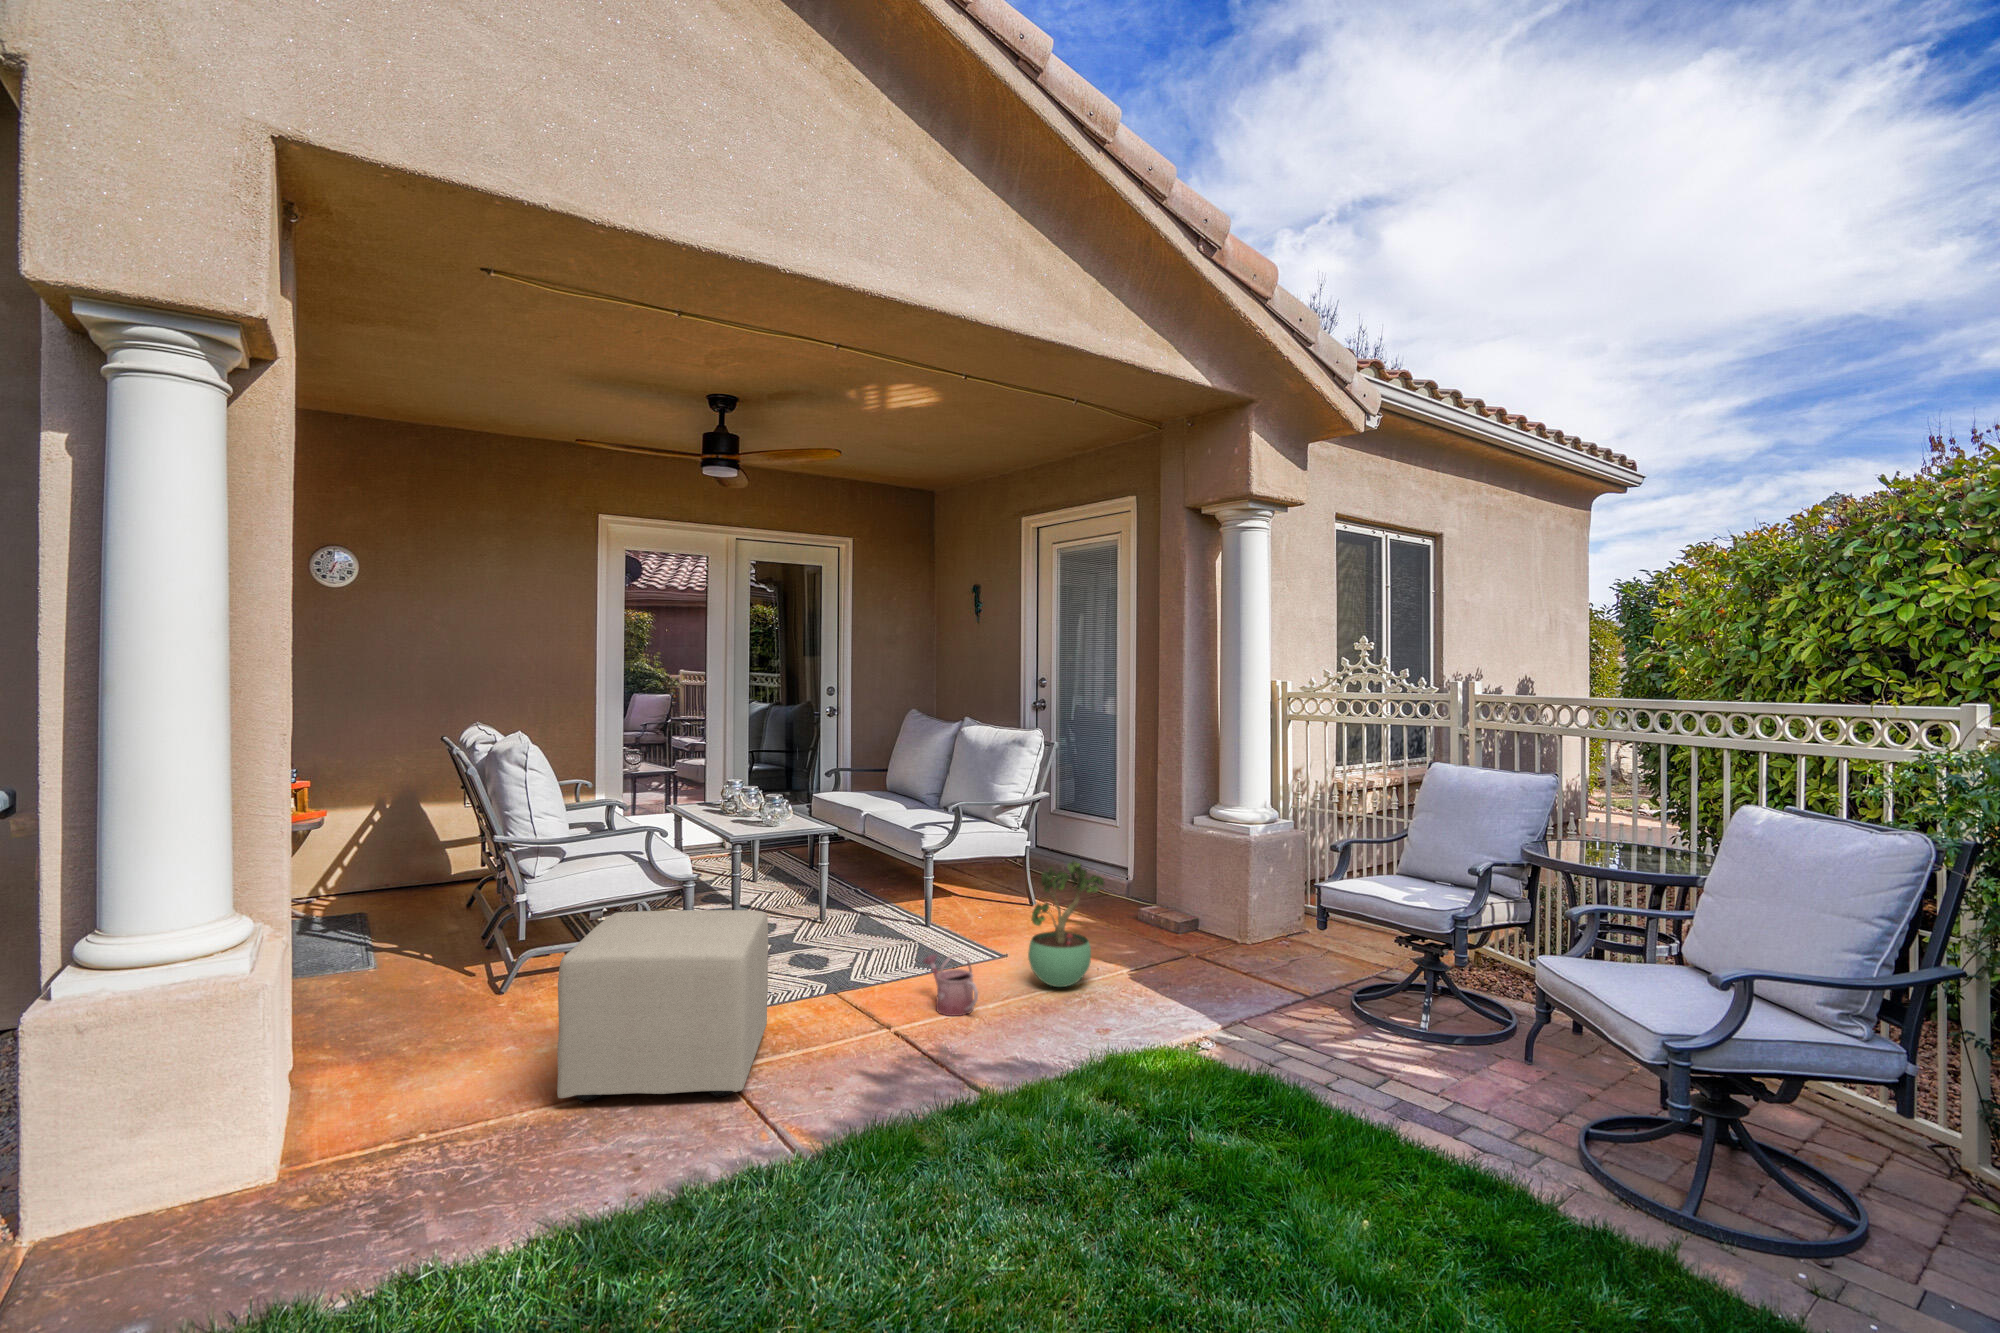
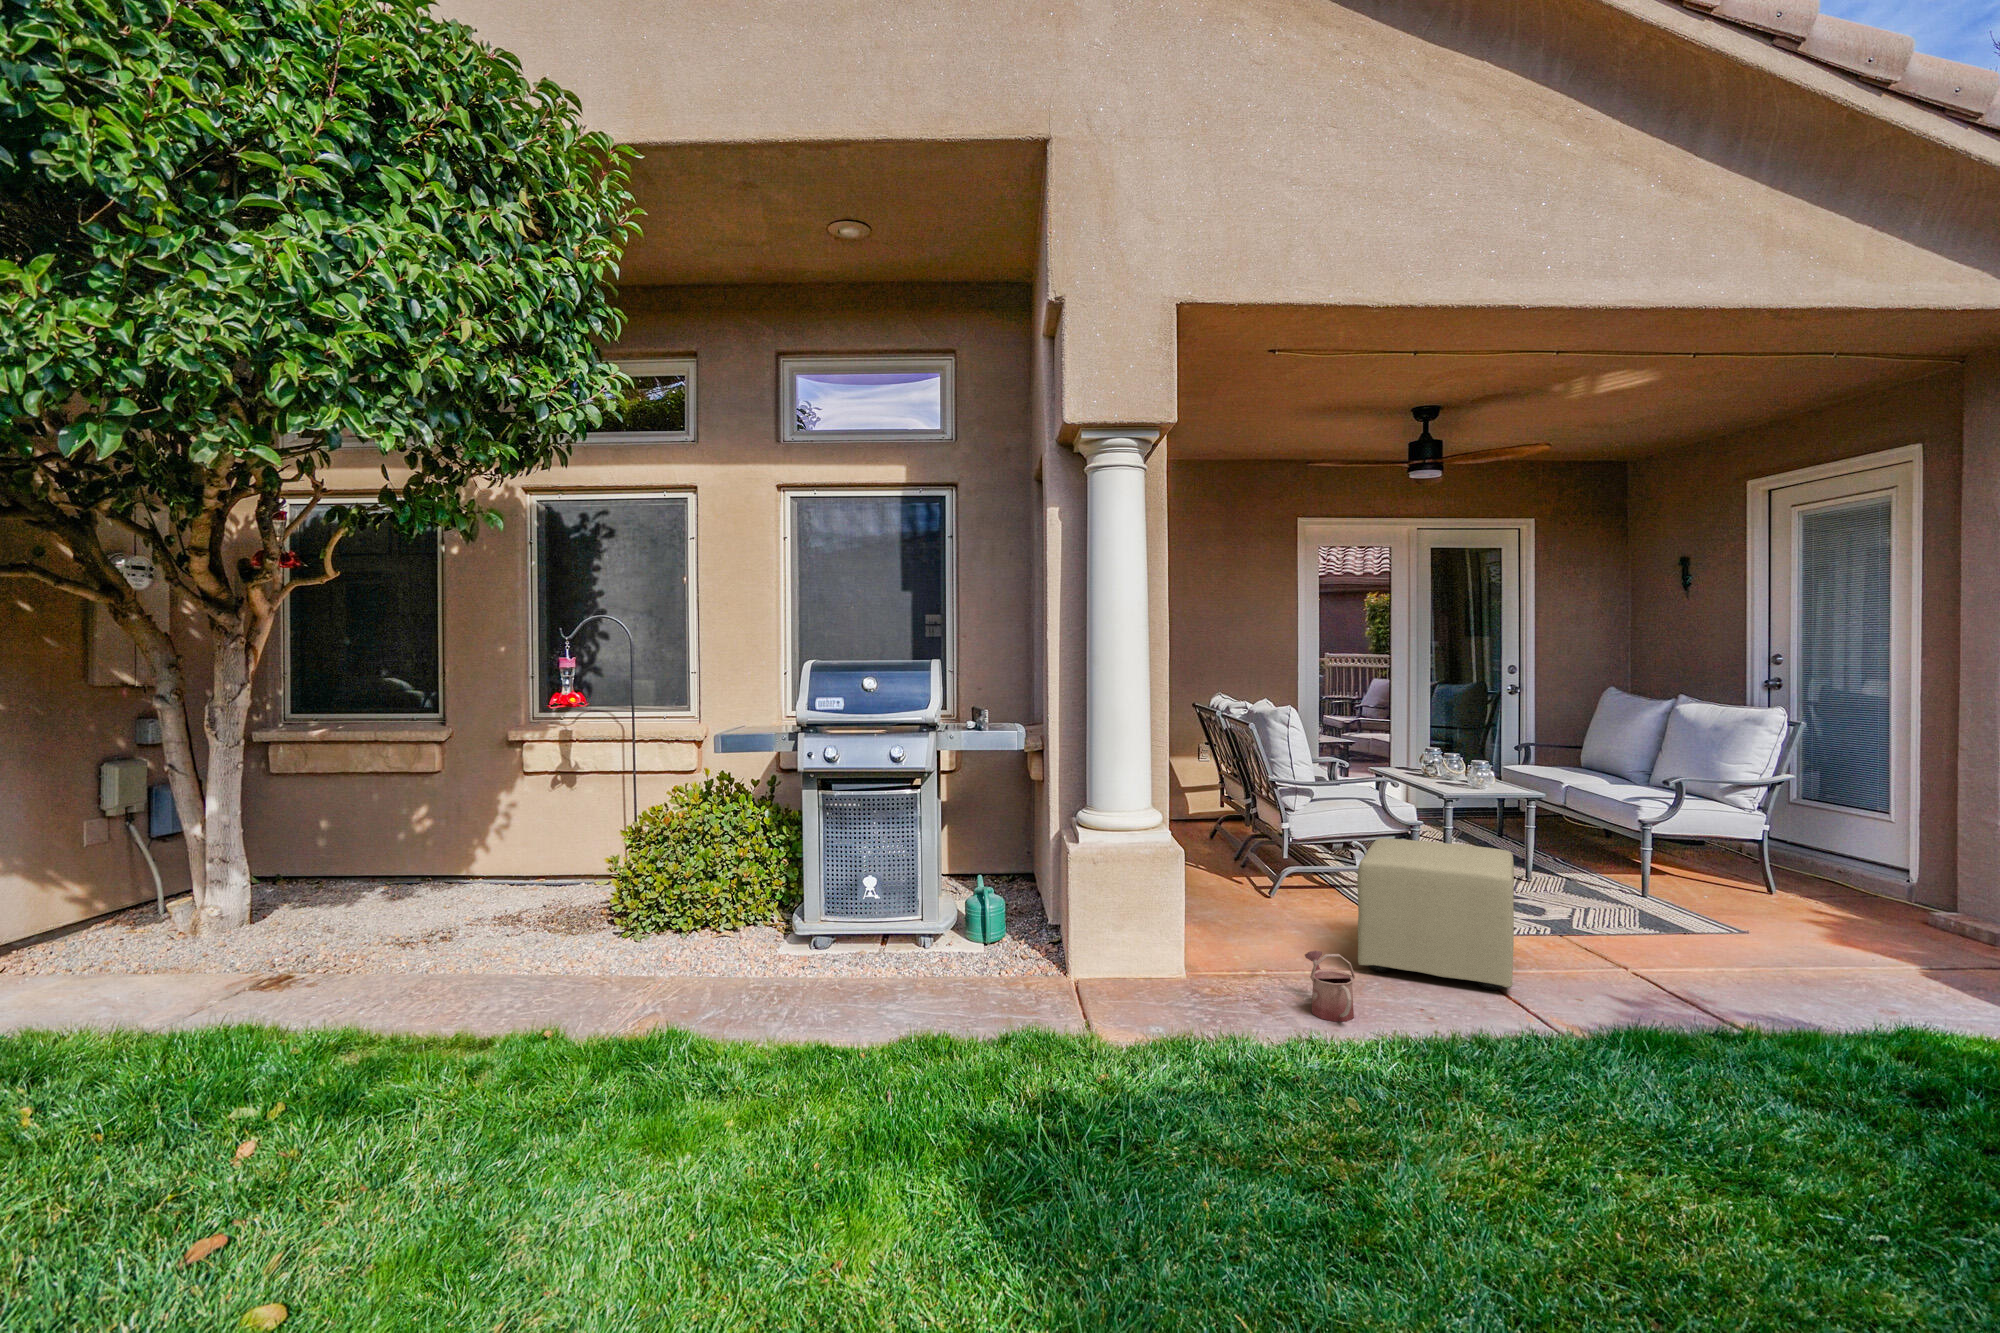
potted plant: present [1028,861,1104,987] -> none [1792,840,1899,970]
watering can: present [923,954,978,1016] -> present [1305,951,1355,1022]

